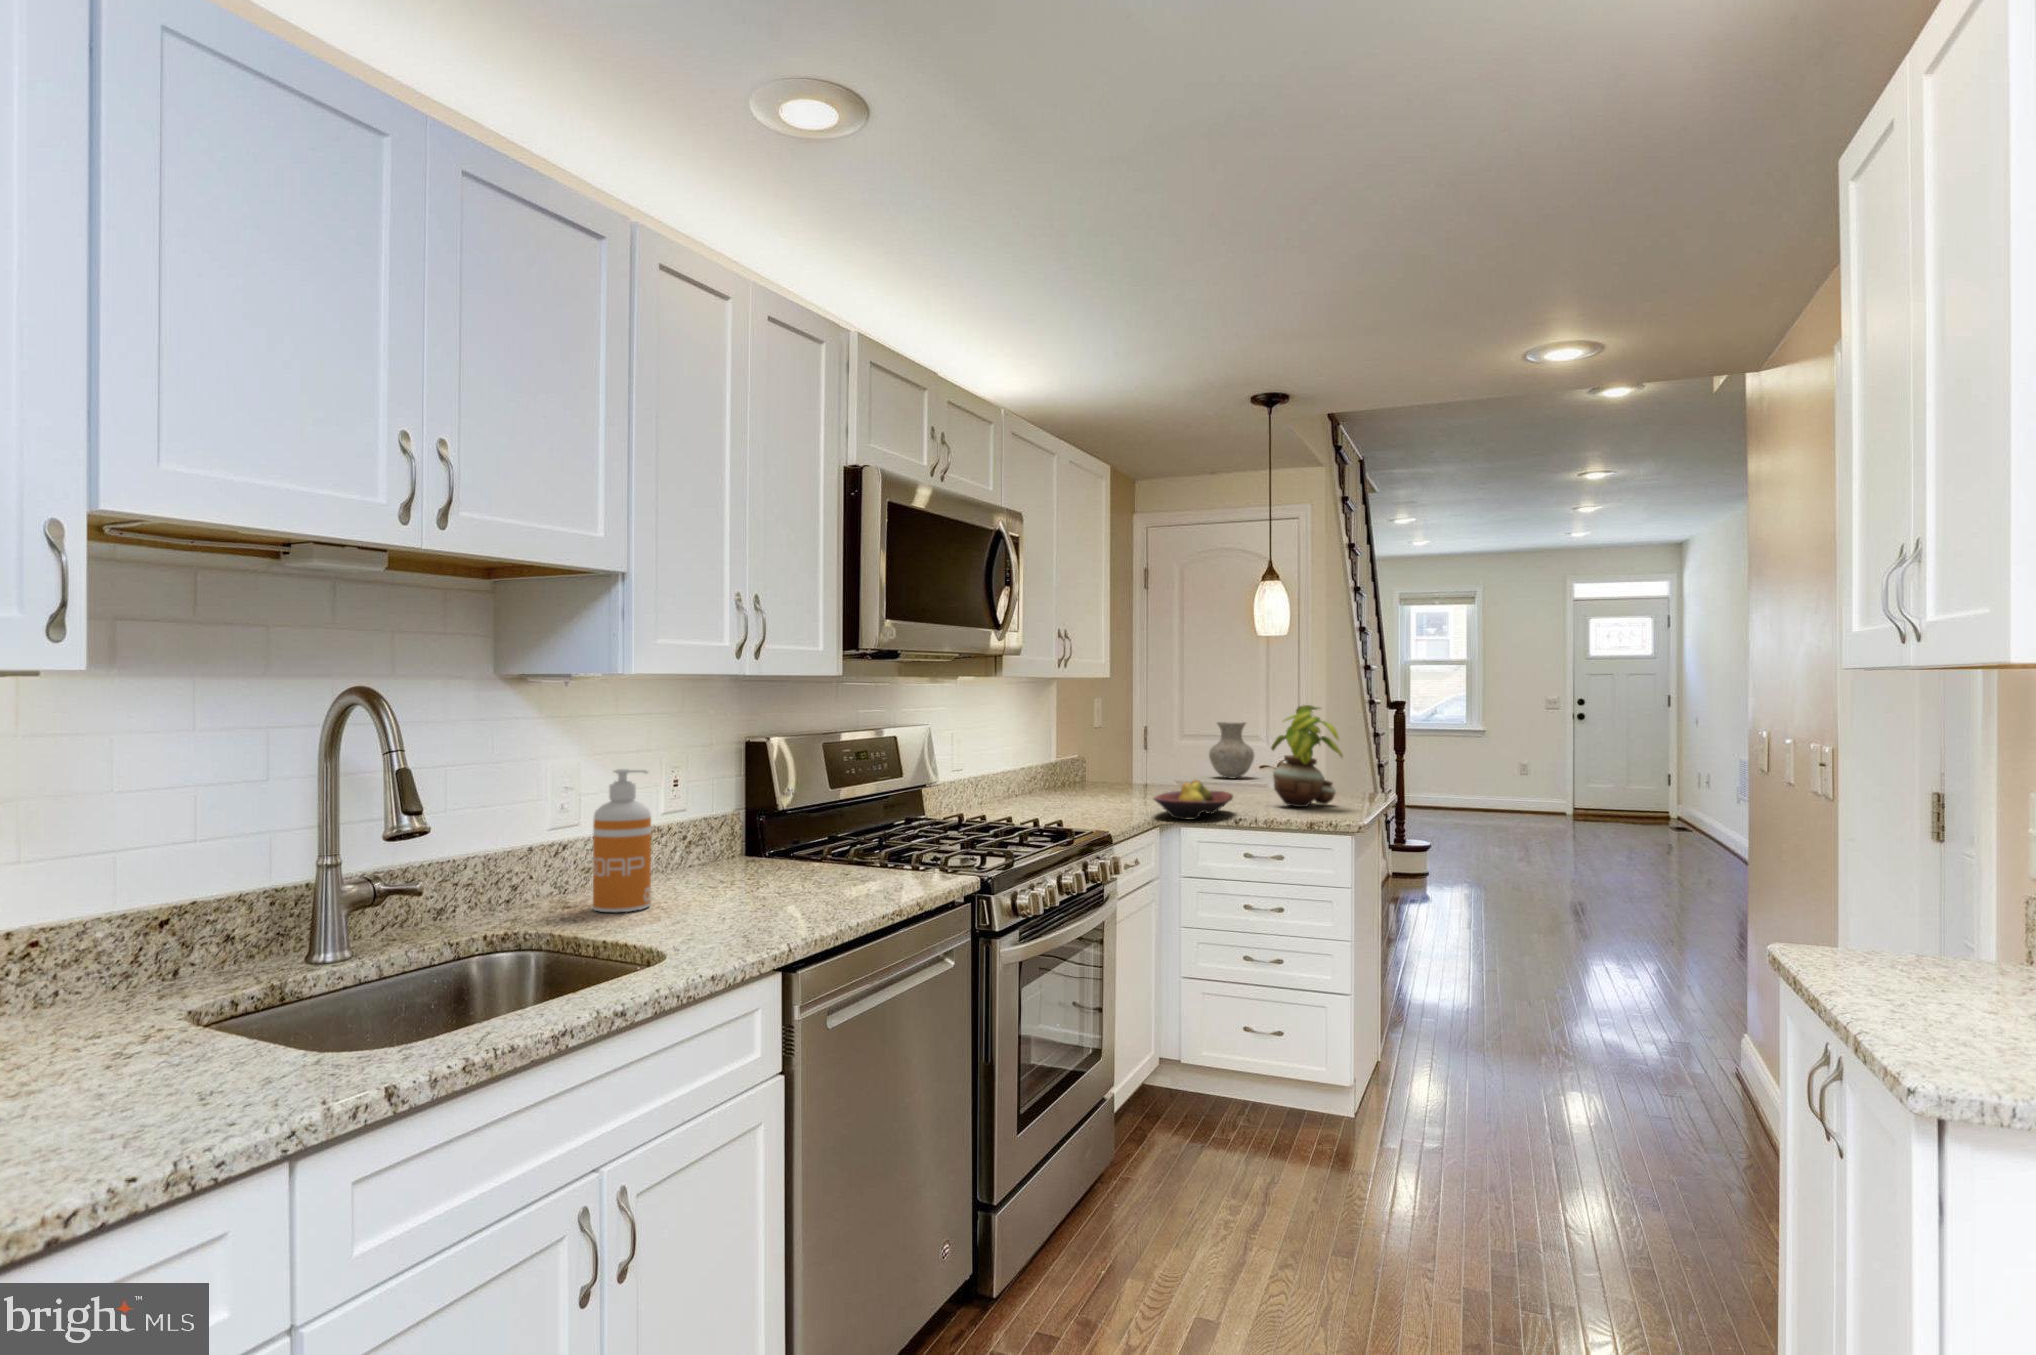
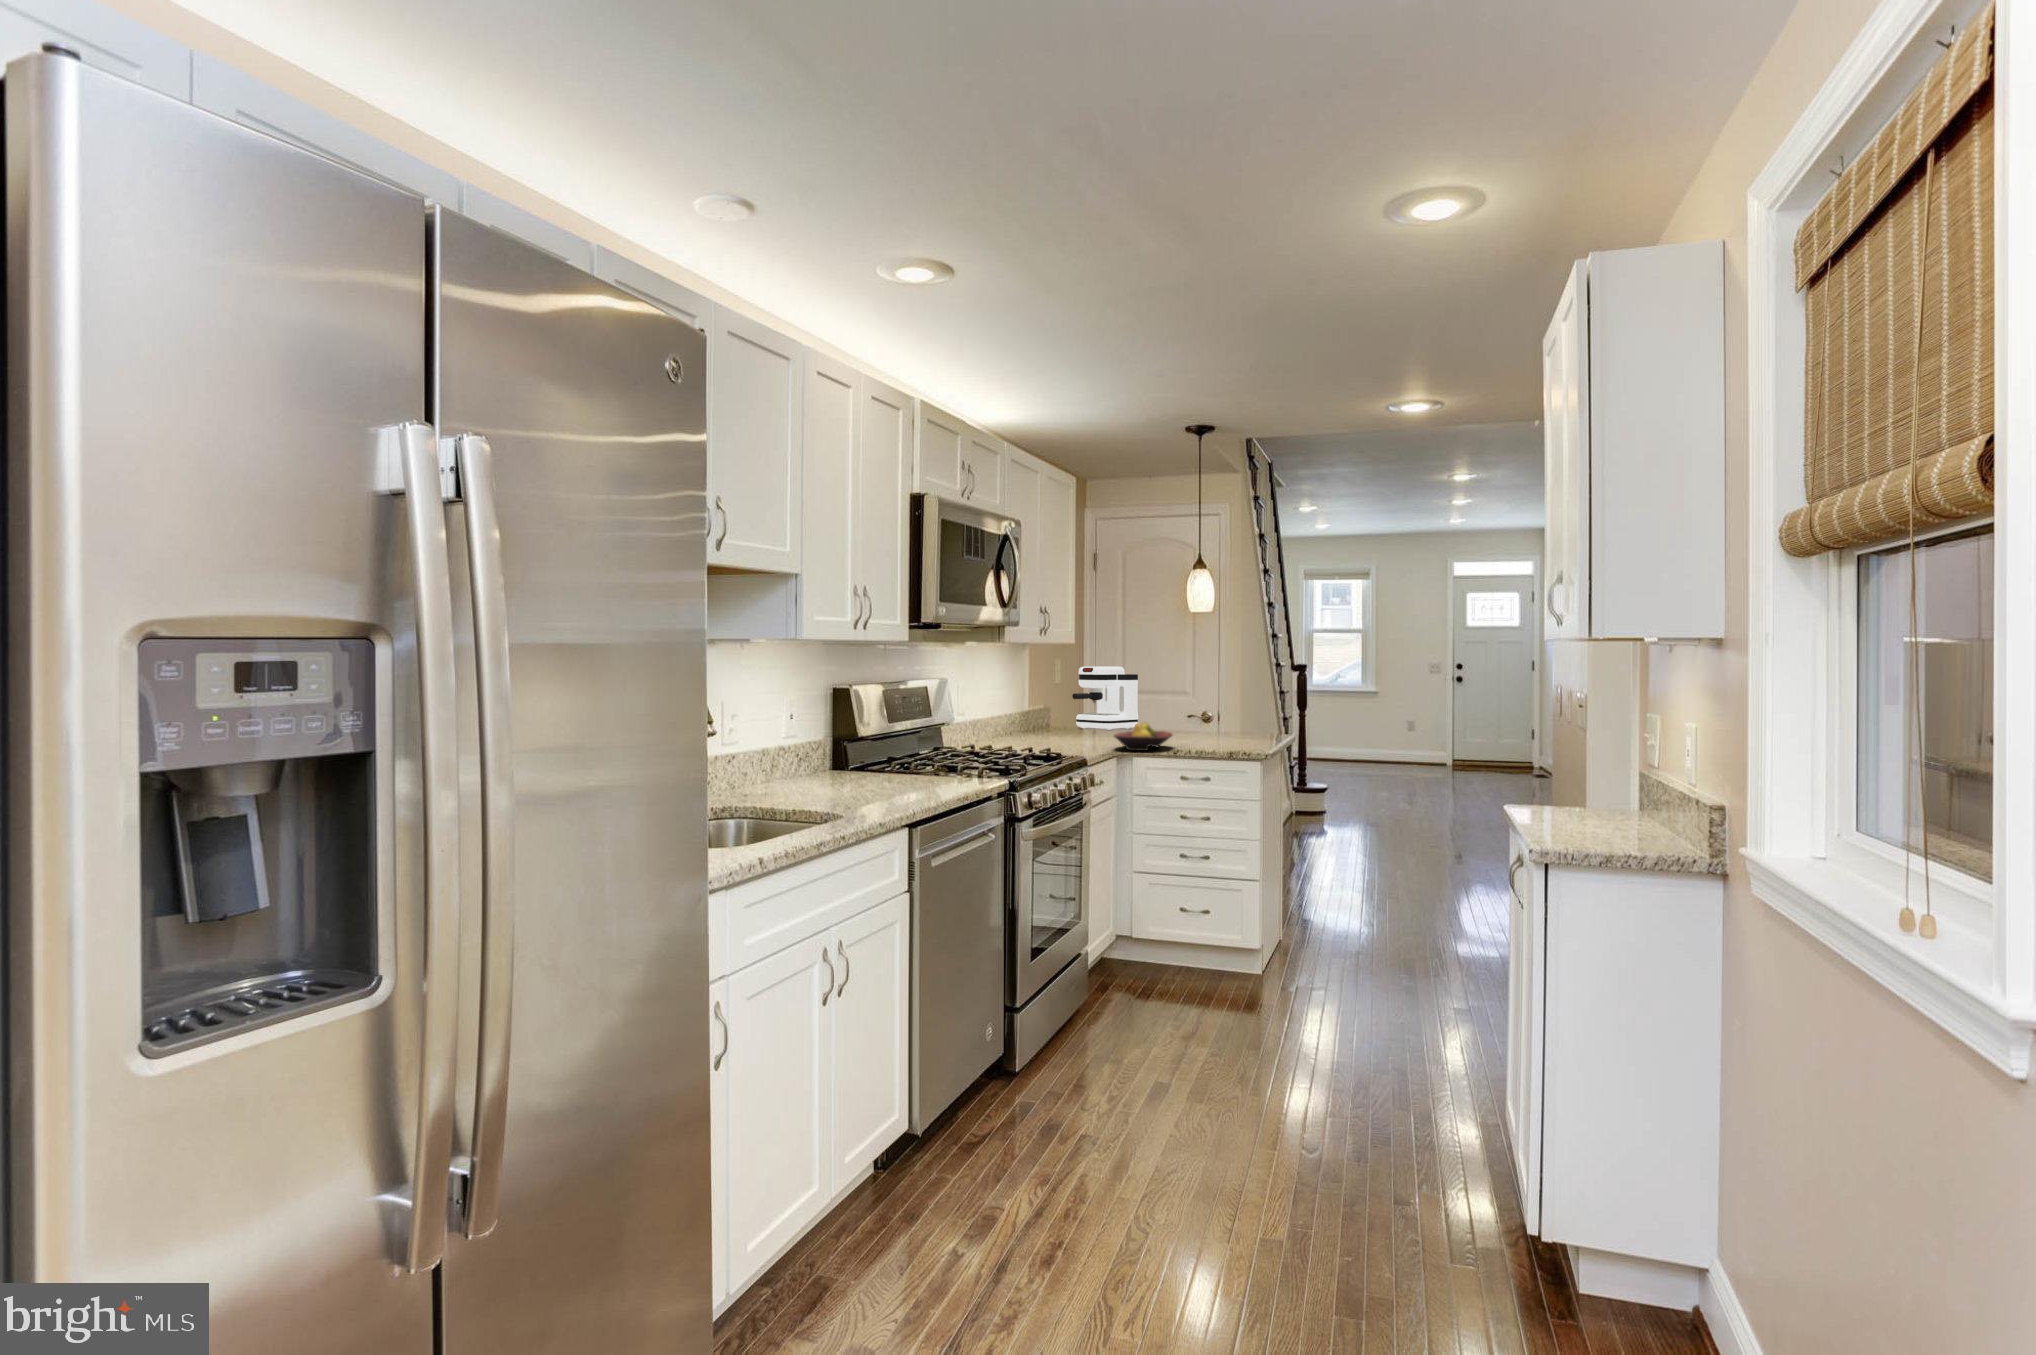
coffee maker: none [1115,705,1197,784] -> present [1072,666,1138,730]
potted plant: present [1271,705,1342,807] -> none [1199,665,1255,744]
vase: present [1209,722,1254,778] -> none [1147,681,1184,727]
soap dispenser: present [593,769,651,912] -> none [768,703,806,797]

